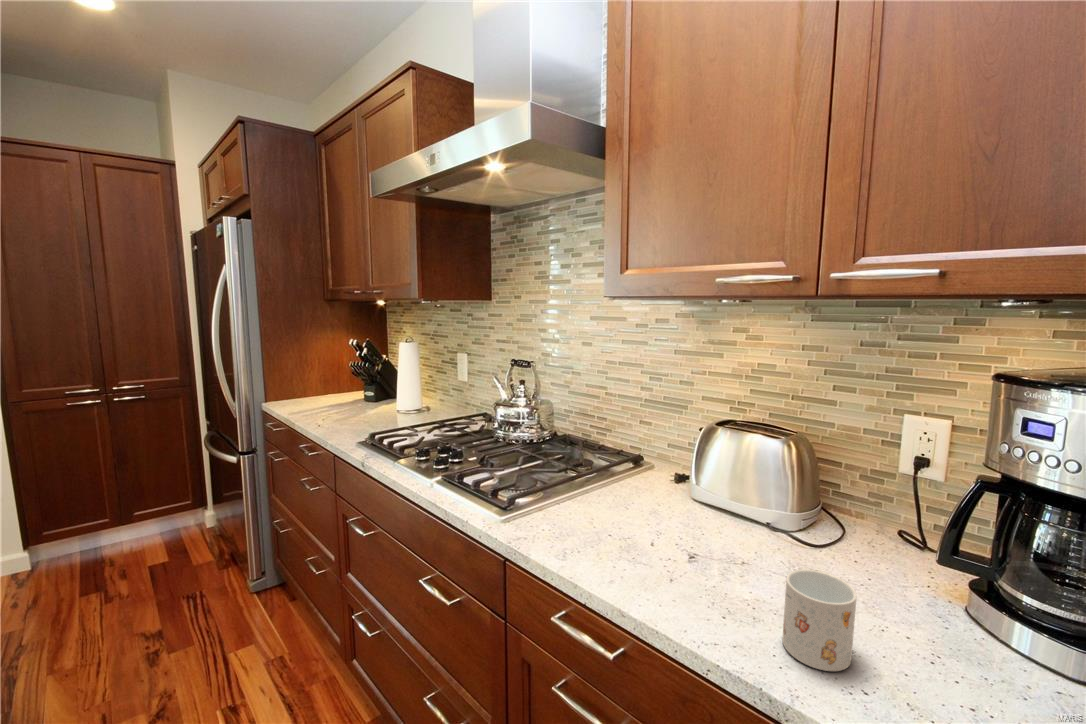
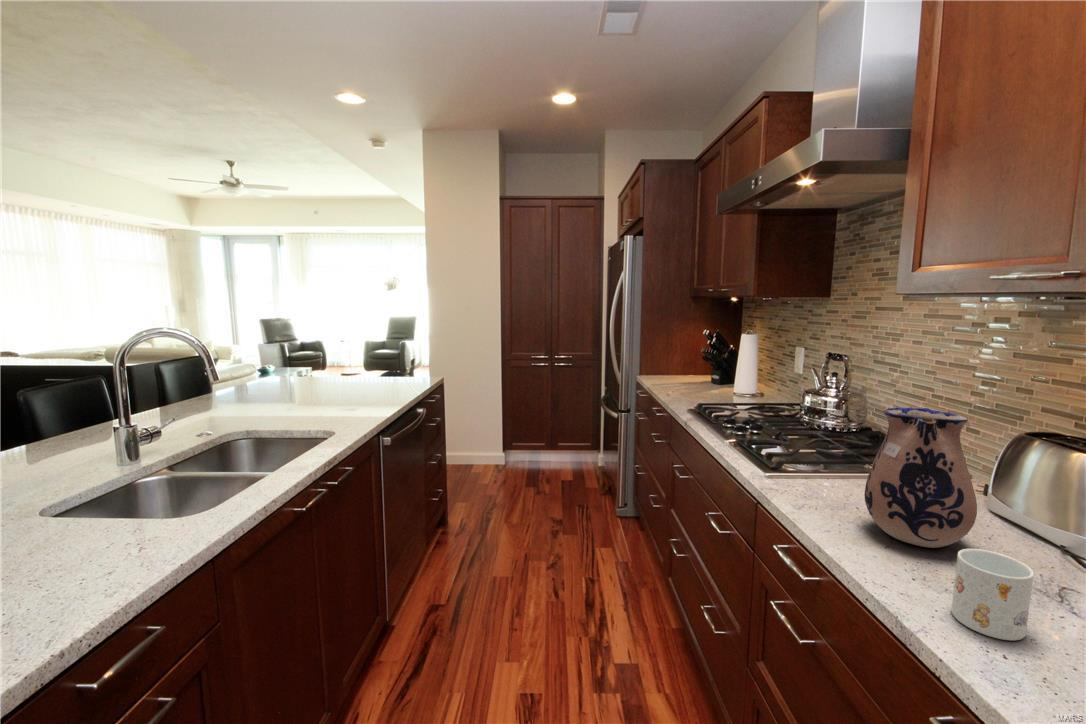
ceramic pitcher: none [632,414,732,568] -> present [864,407,977,548]

